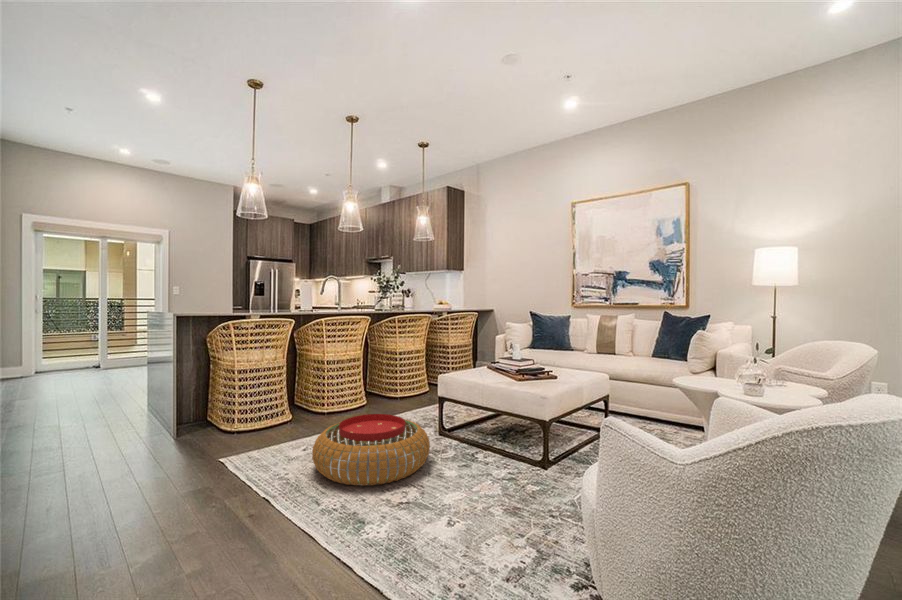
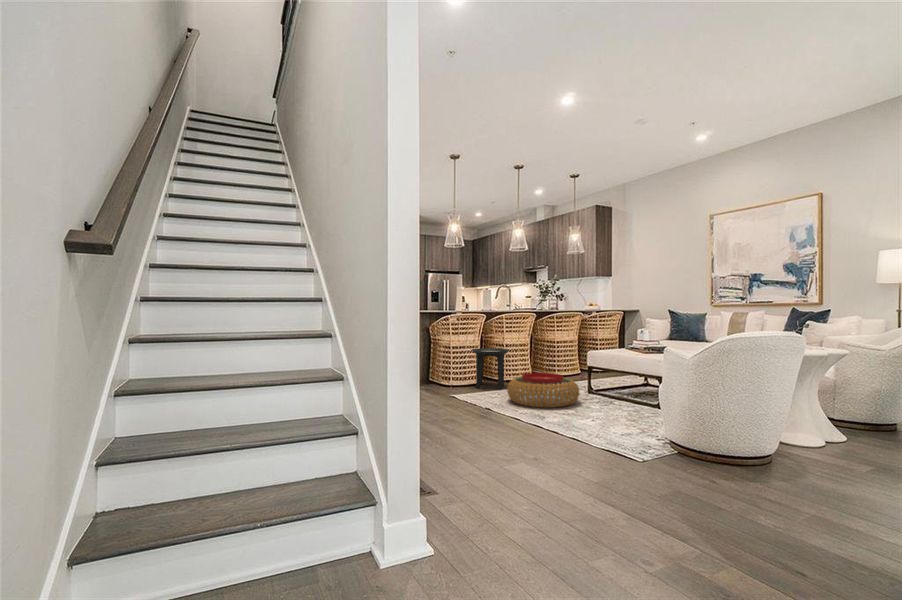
side table: none [266,369,328,437] -> present [472,348,509,389]

